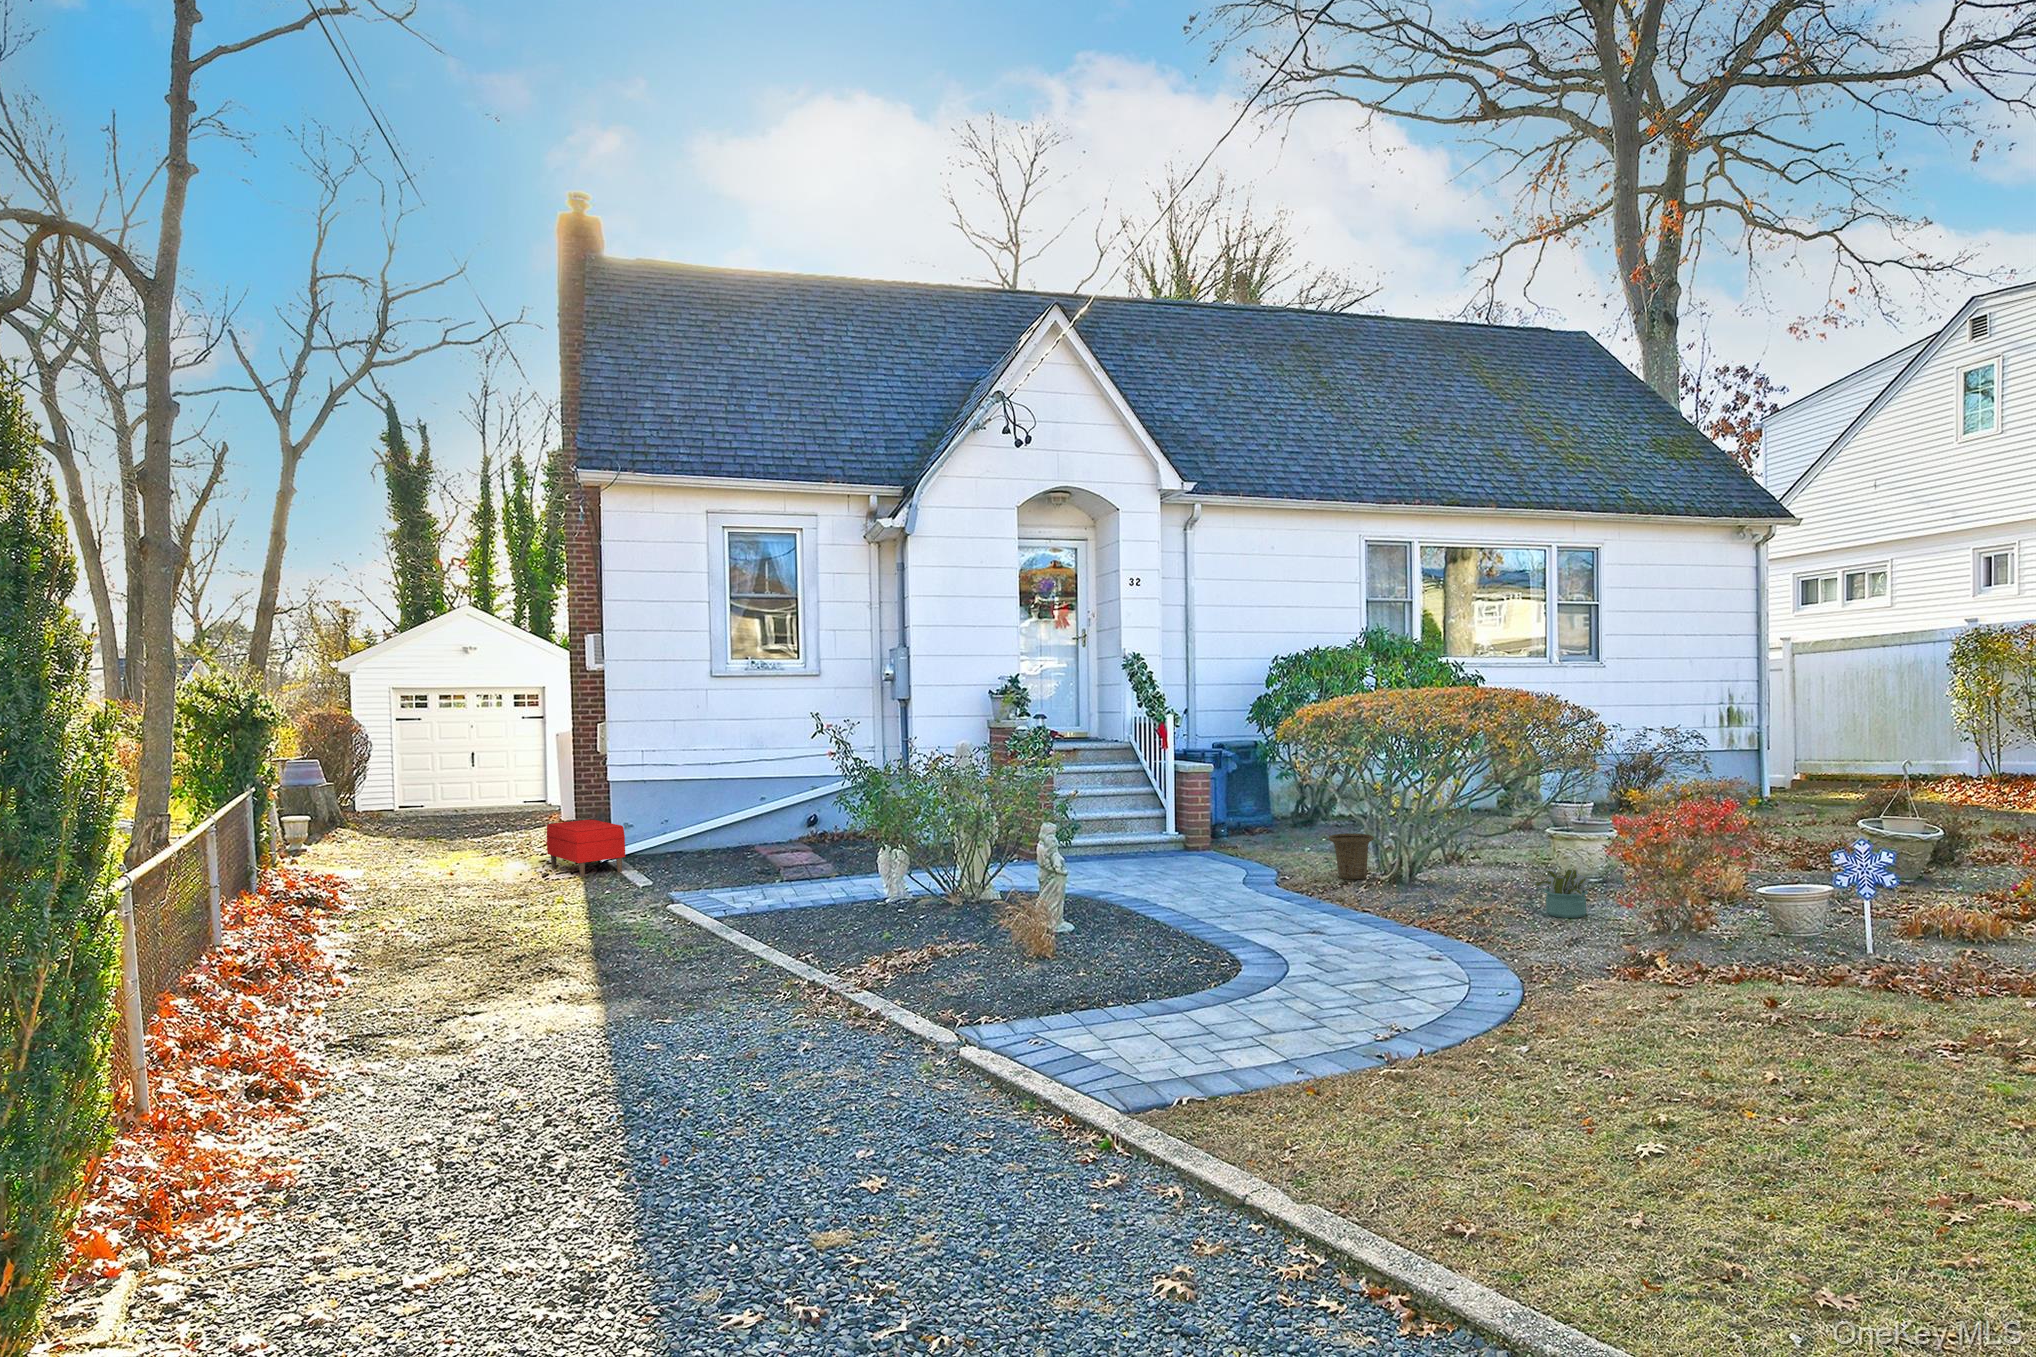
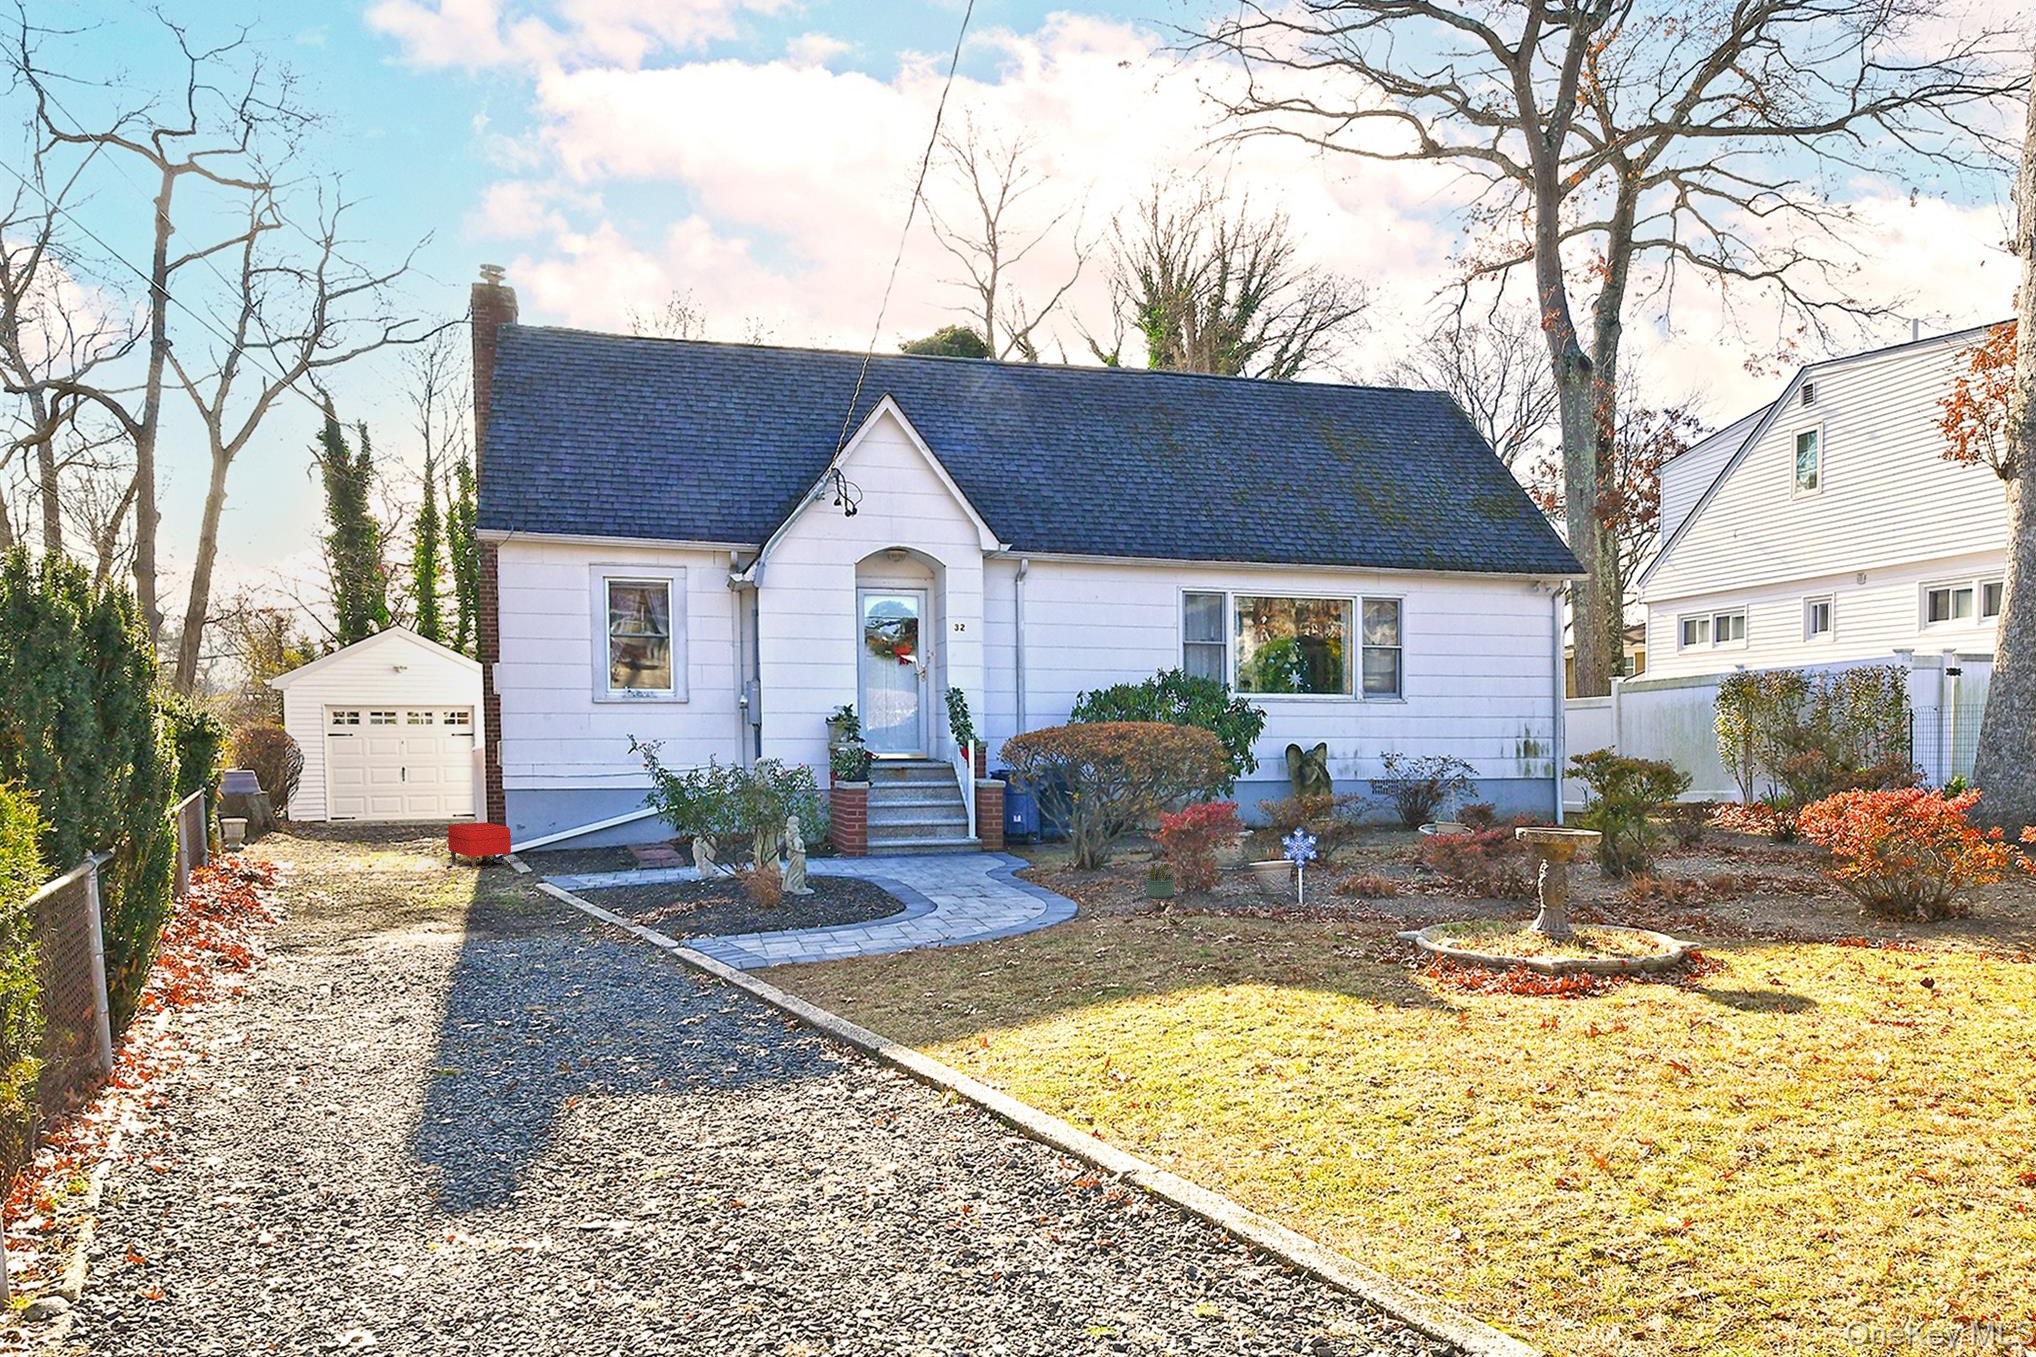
basket: present [1329,833,1374,880] -> none [1043,840,1077,876]

